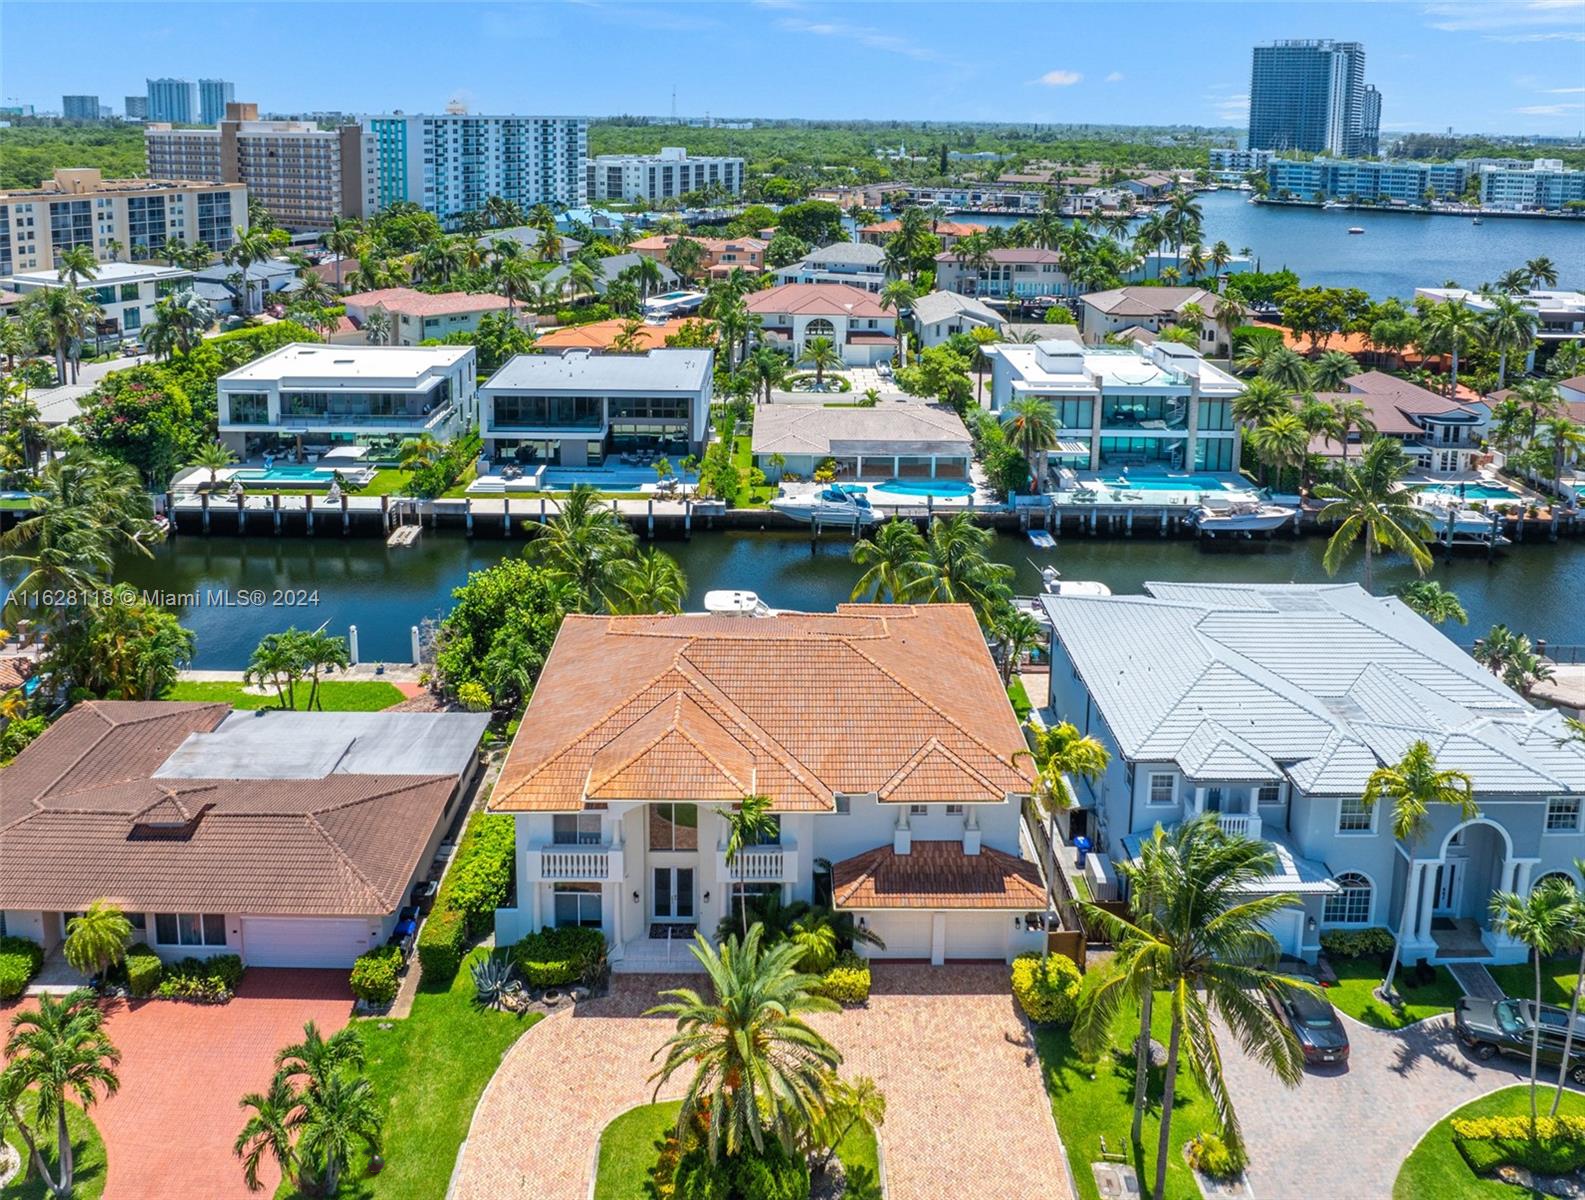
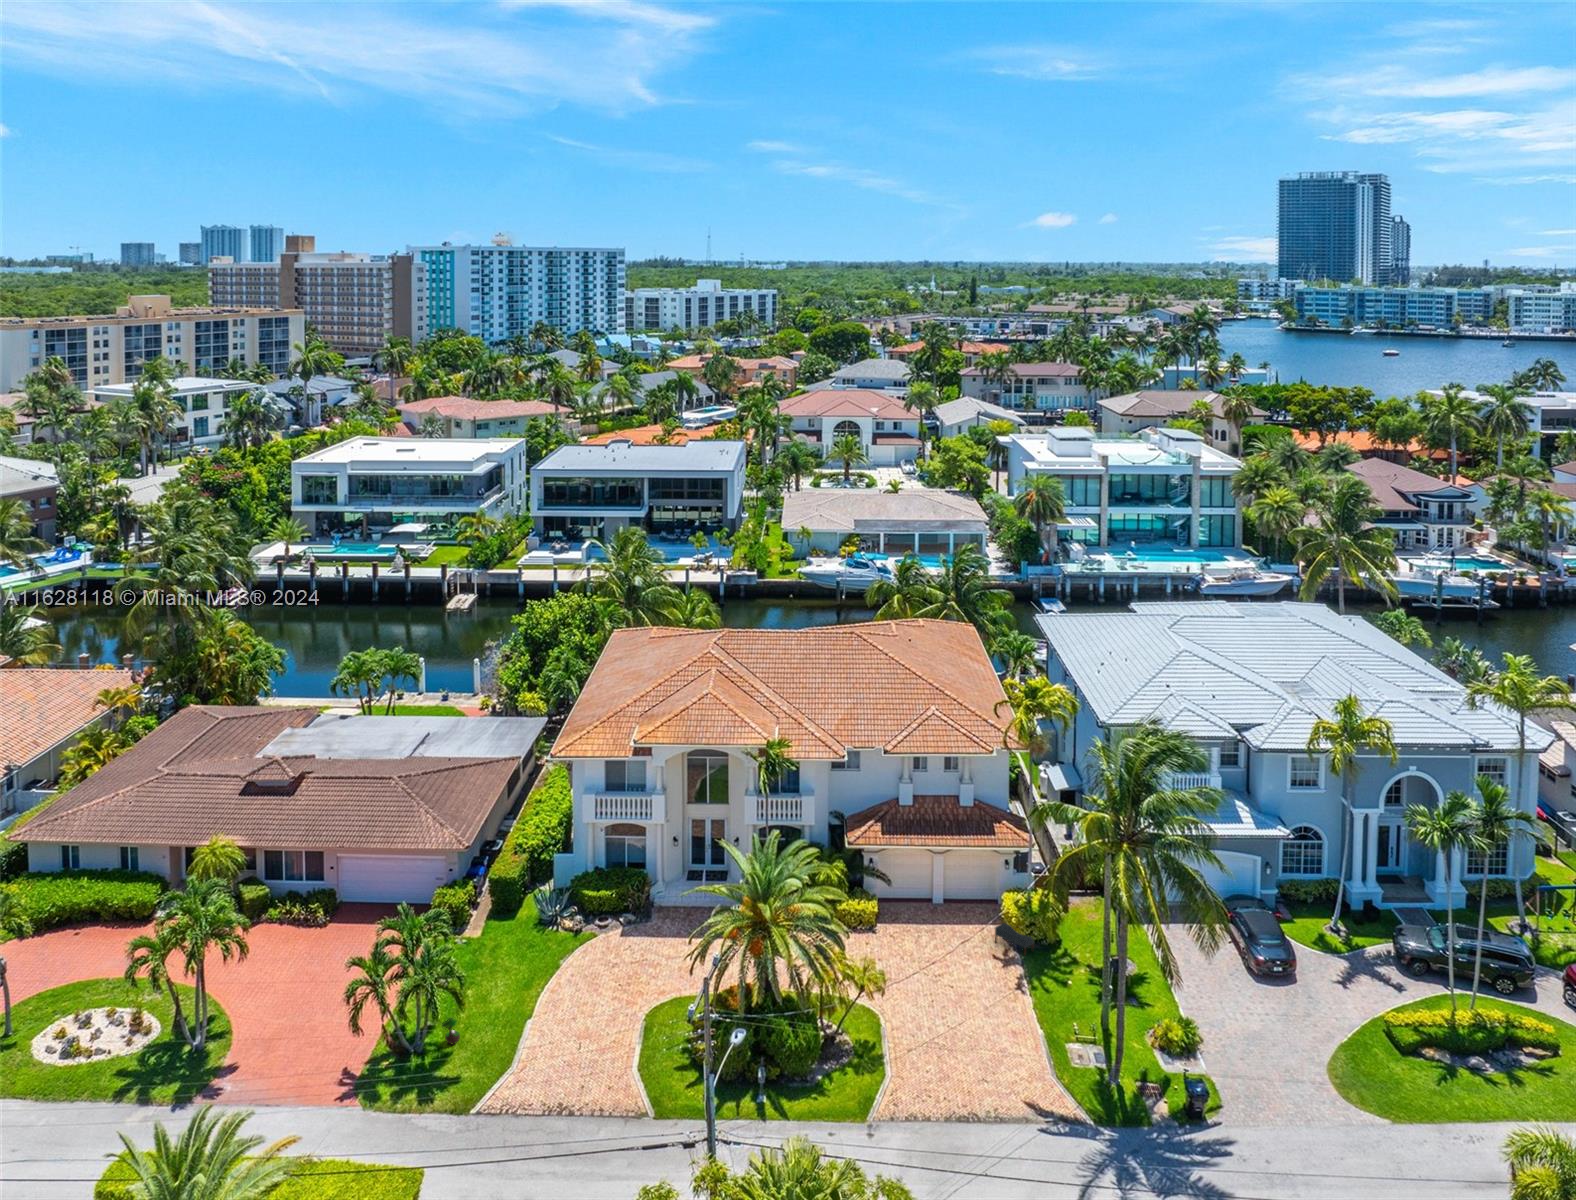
bench: none [1004,998,1050,1039] -> present [995,923,1034,955]

